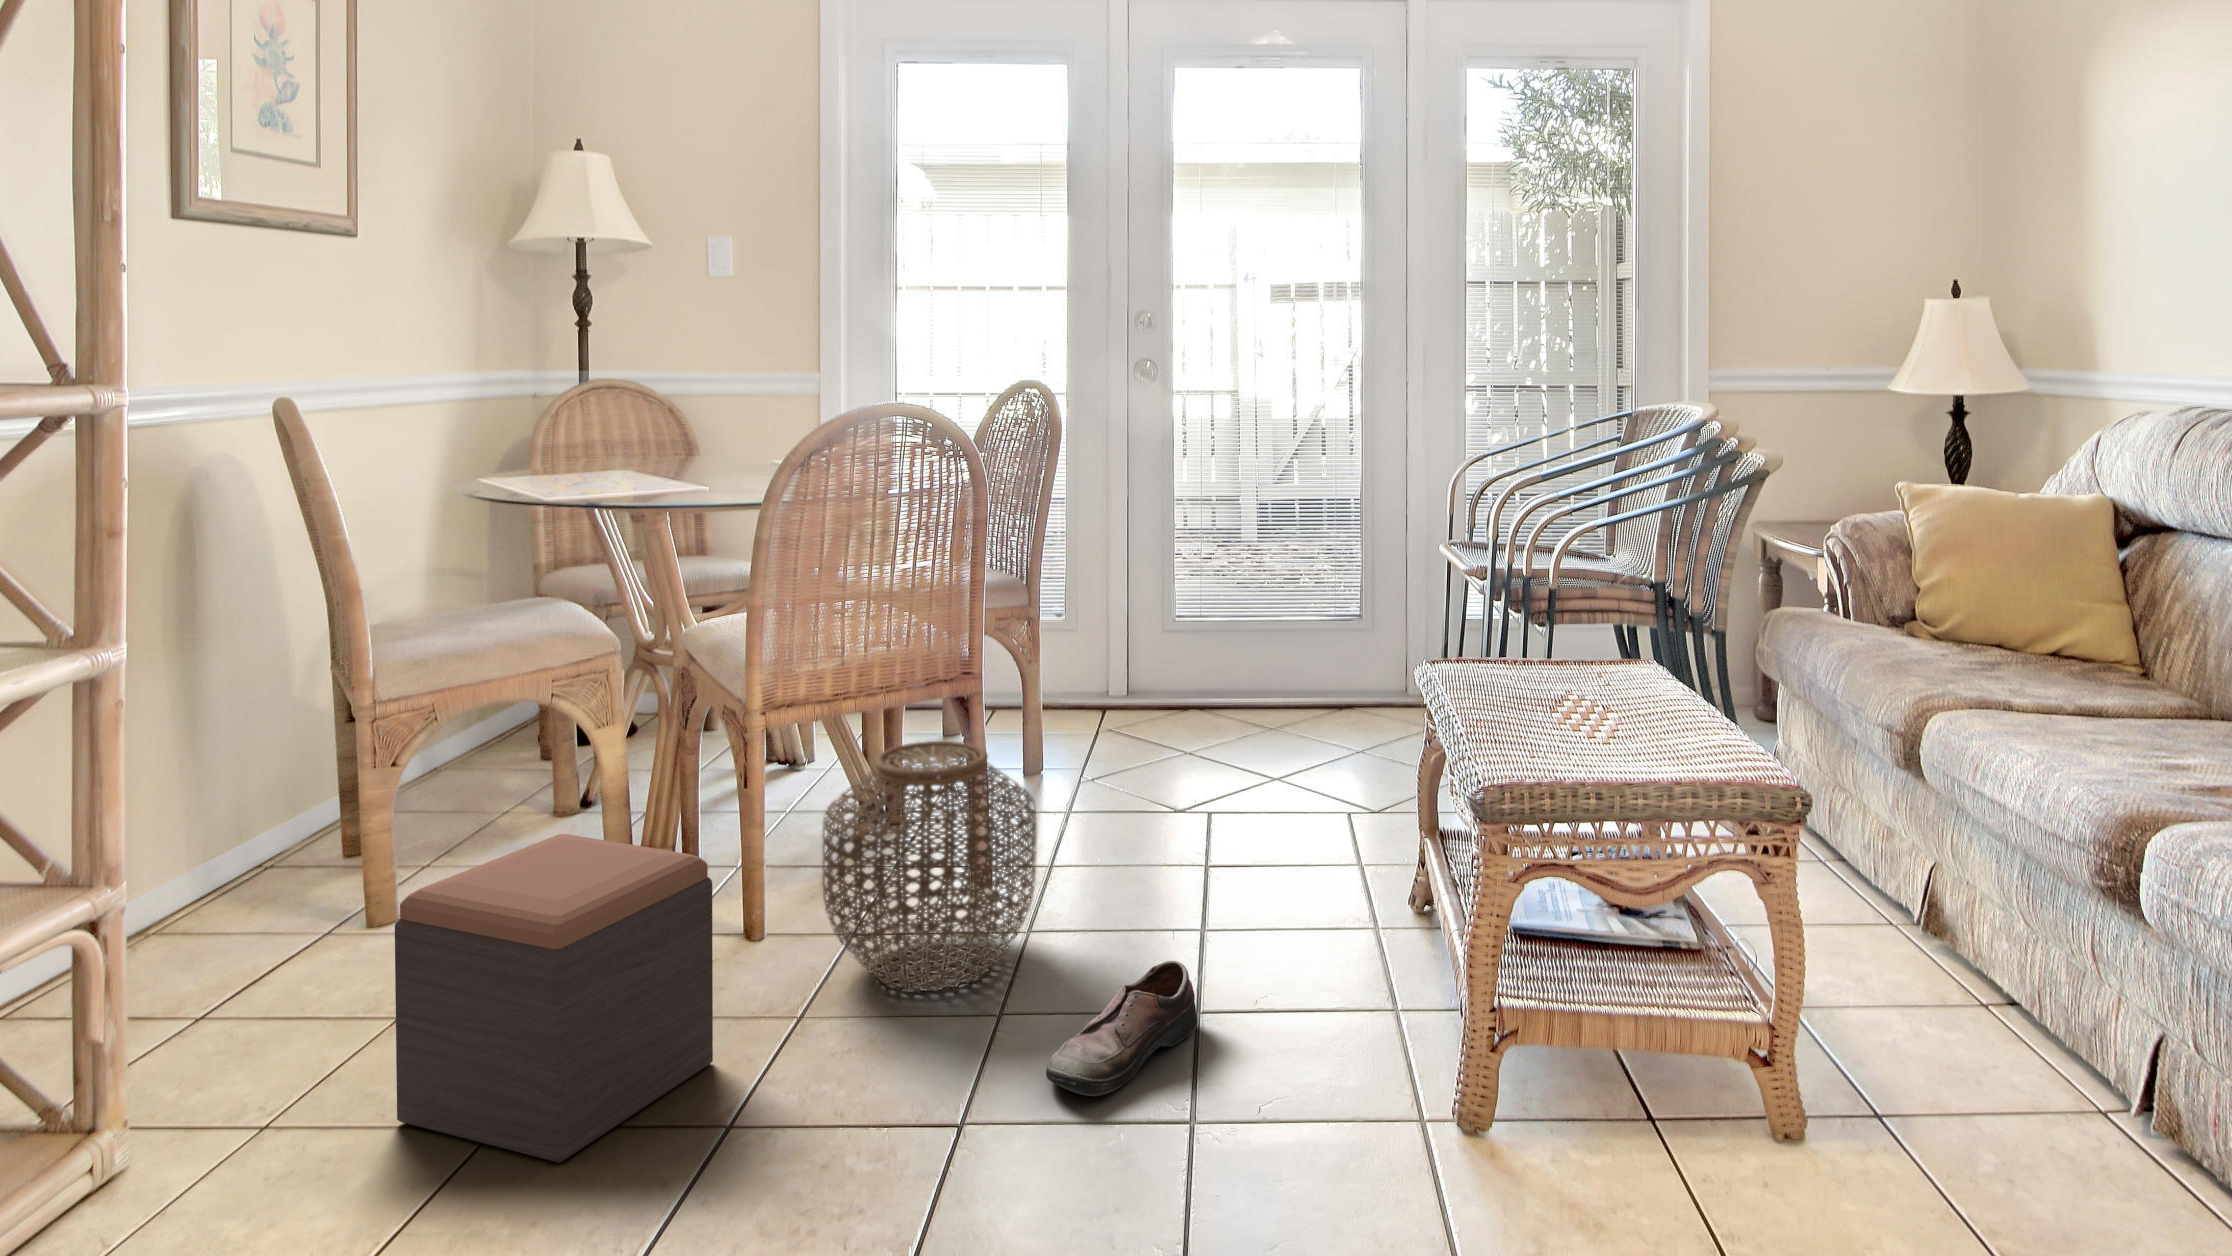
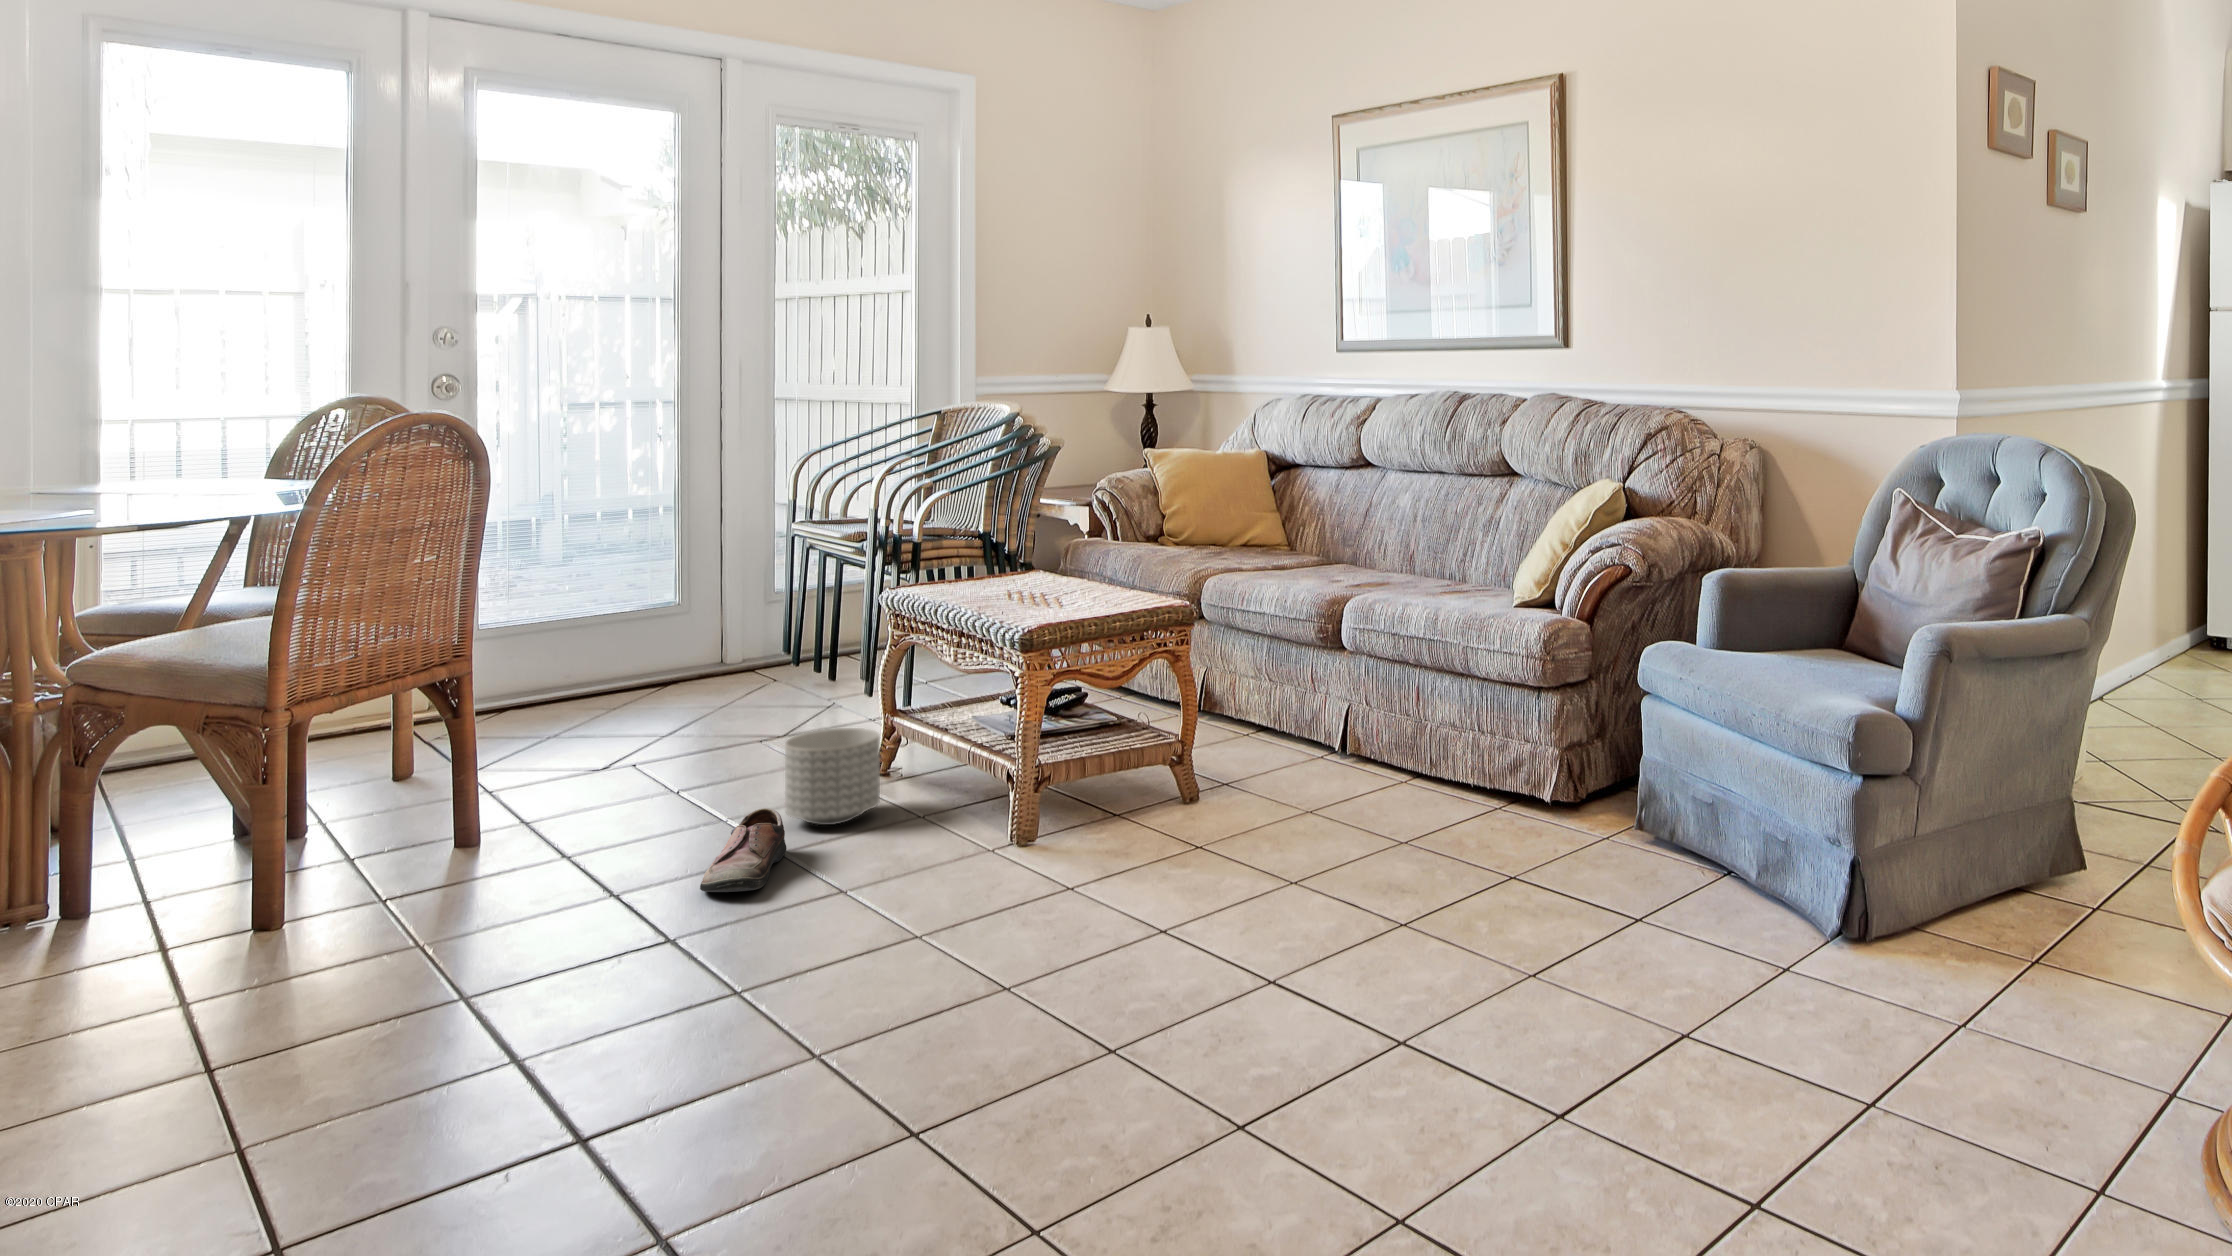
woven basket: present [822,741,1036,991] -> none [395,693,606,897]
footstool: present [395,834,713,1163] -> none [86,791,382,1070]
planter: none [1237,854,1358,997] -> present [785,728,880,825]

